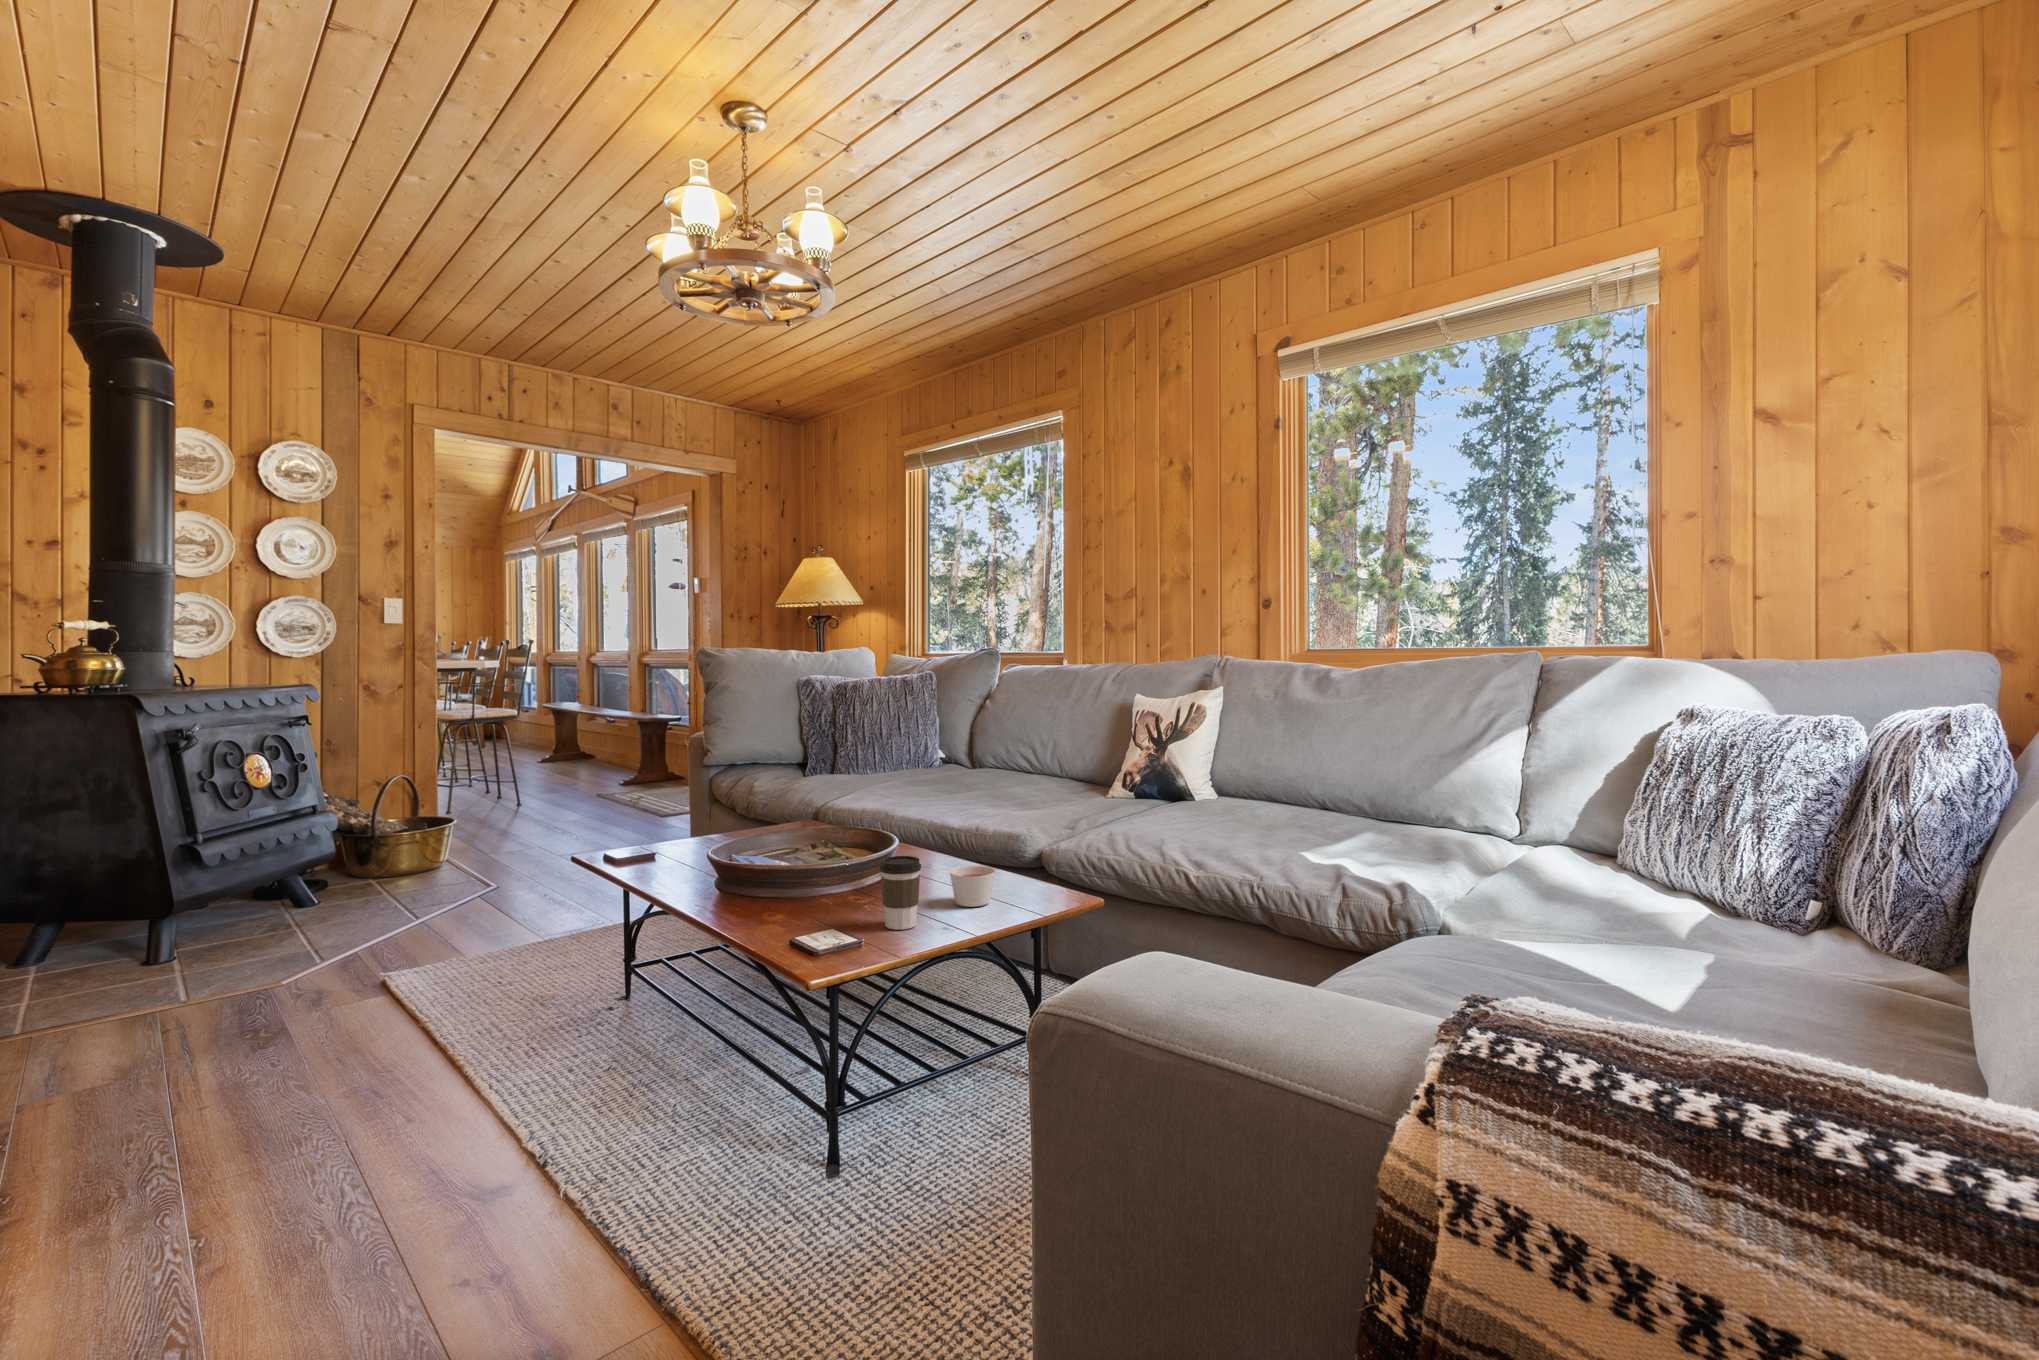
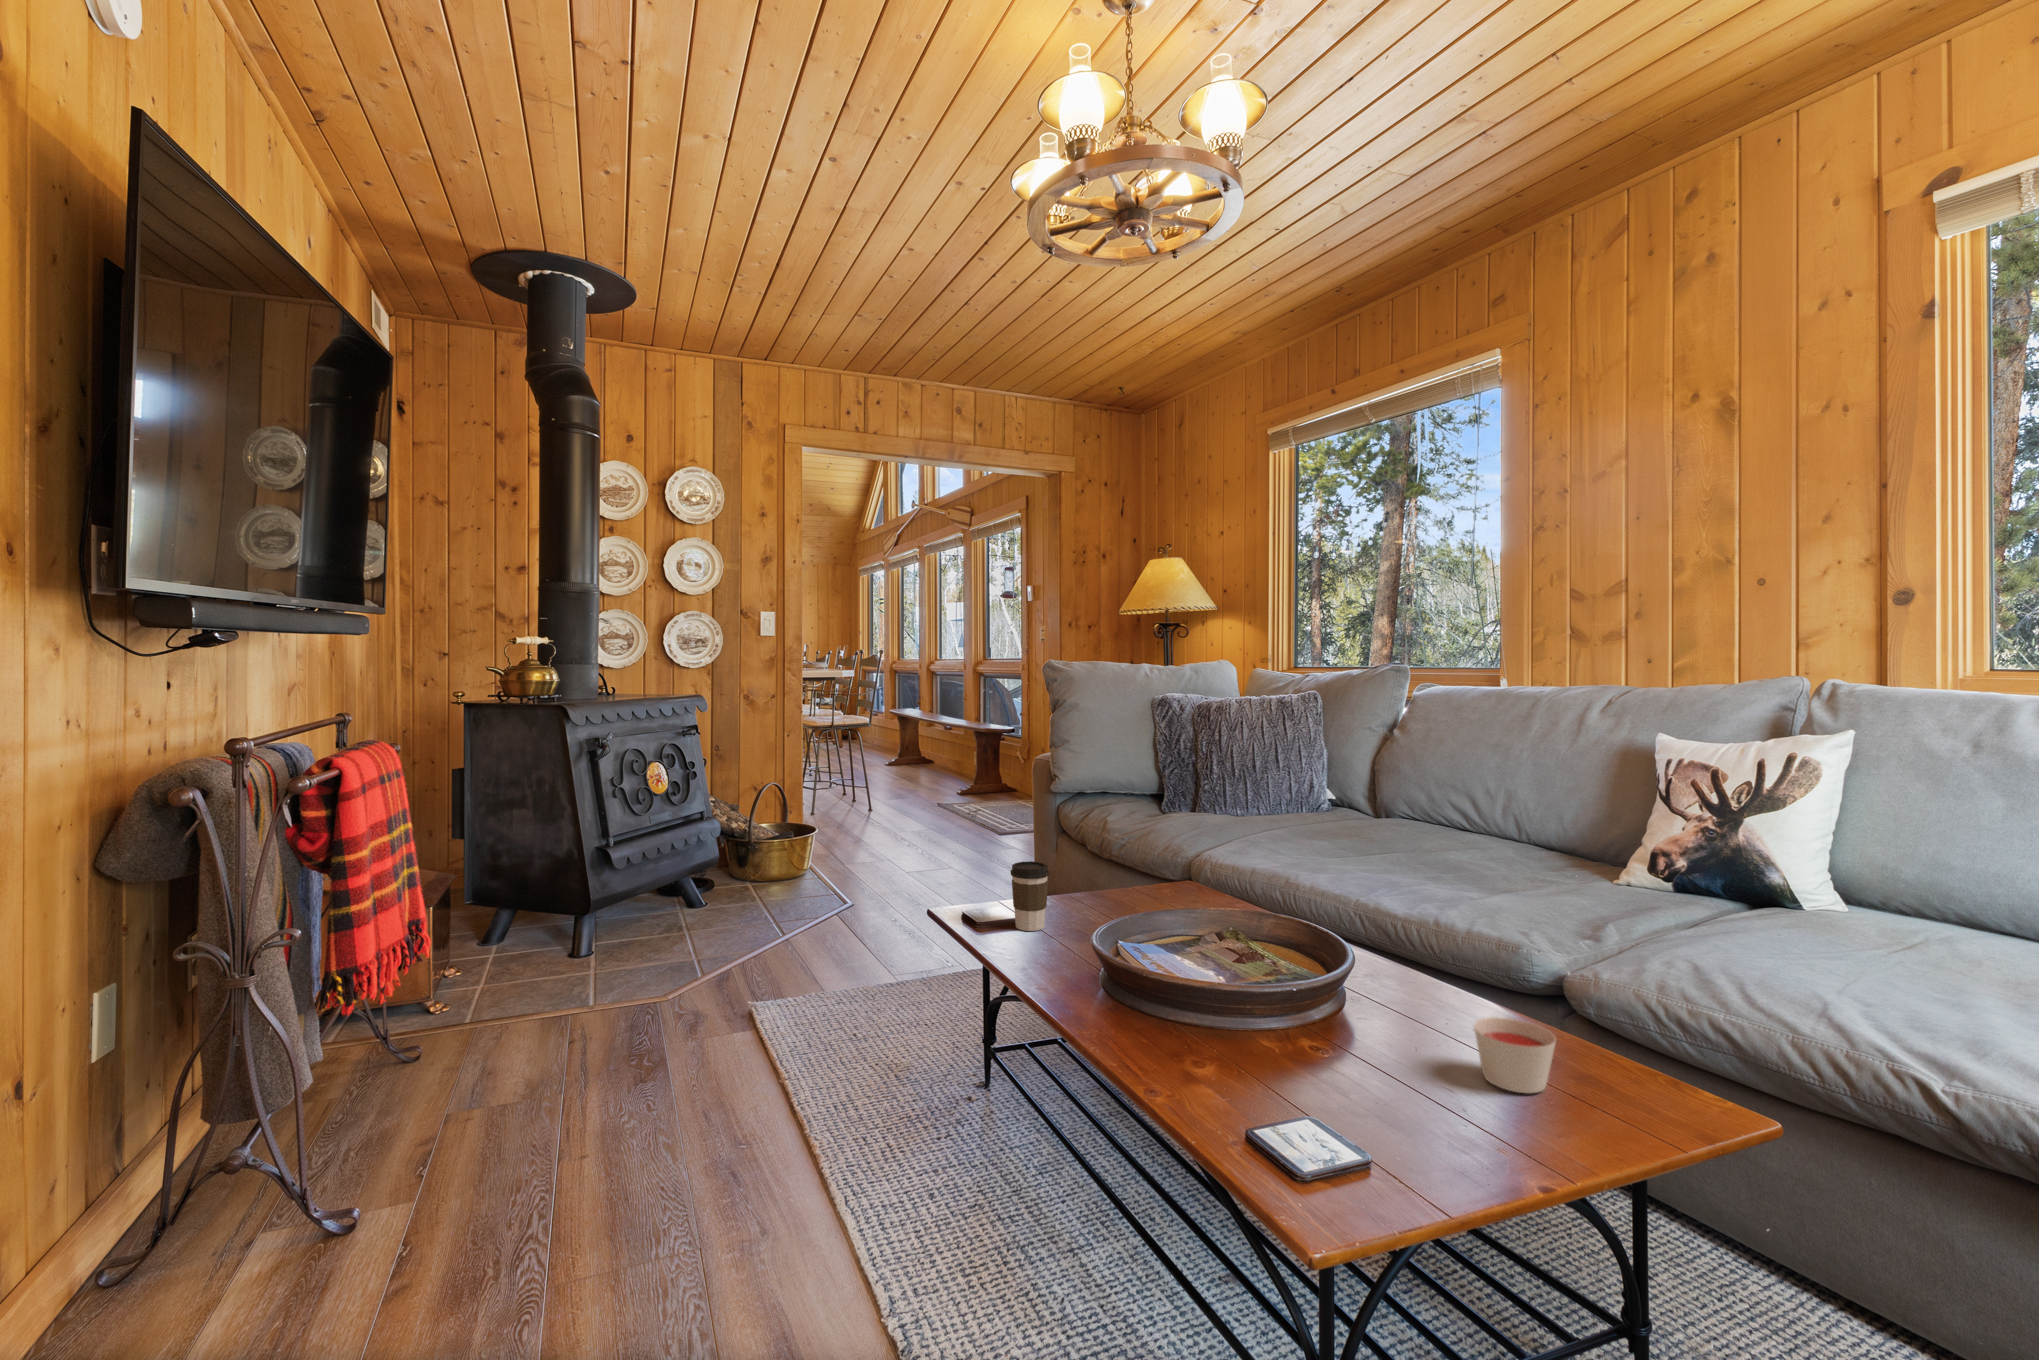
coffee cup: present [880,856,921,930] -> present [1010,861,1049,931]

